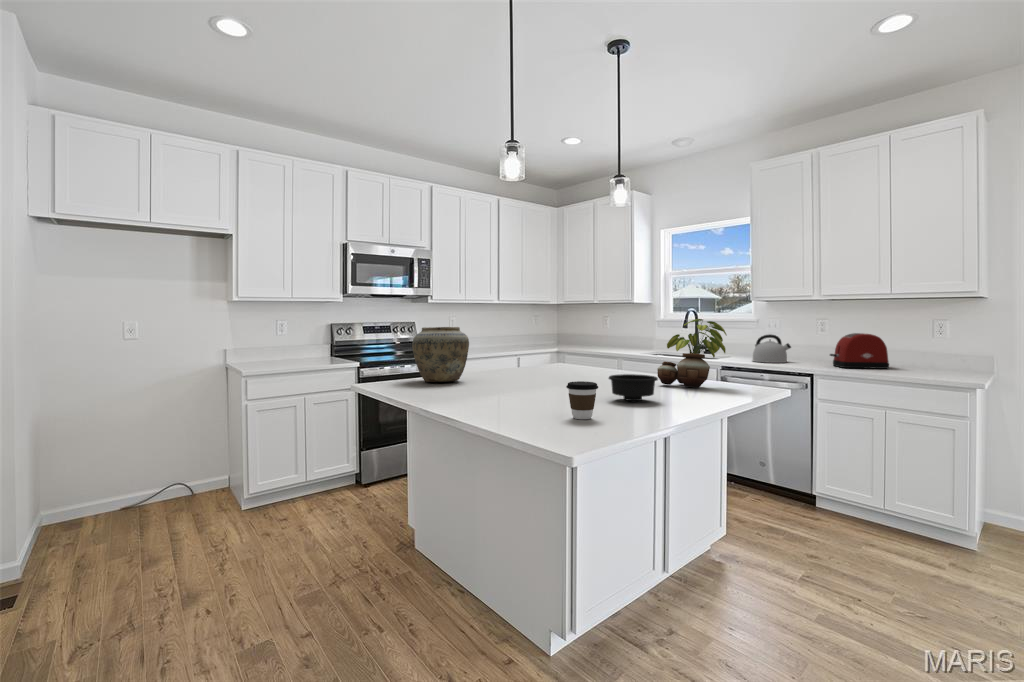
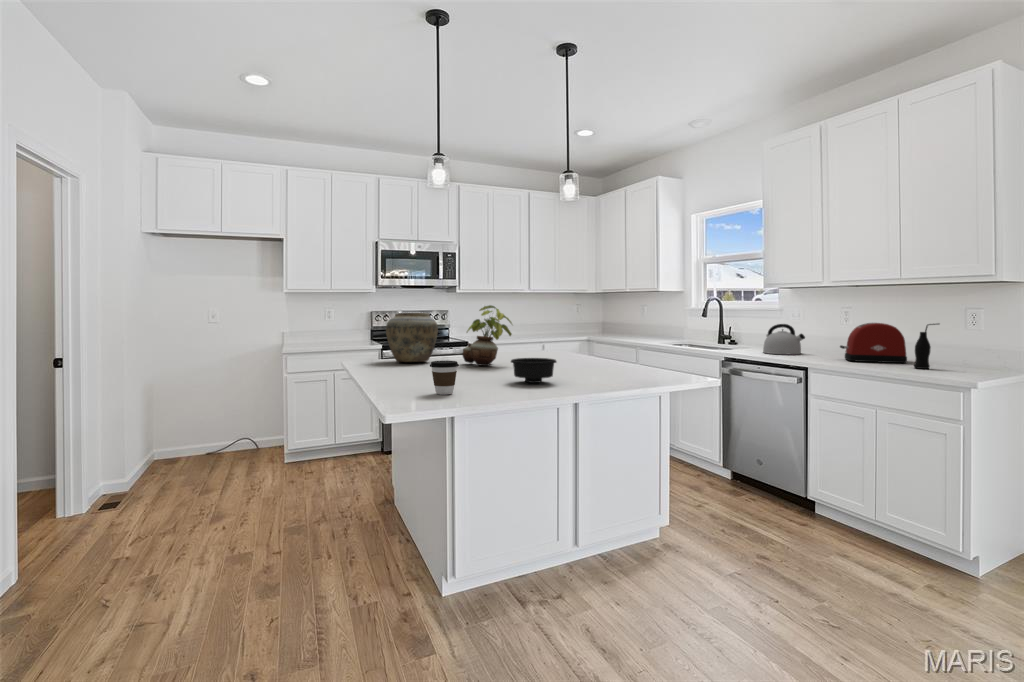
potted plant: present [657,319,726,387] -> present [463,305,512,366]
bottle: none [905,334,926,374] -> present [914,323,939,369]

